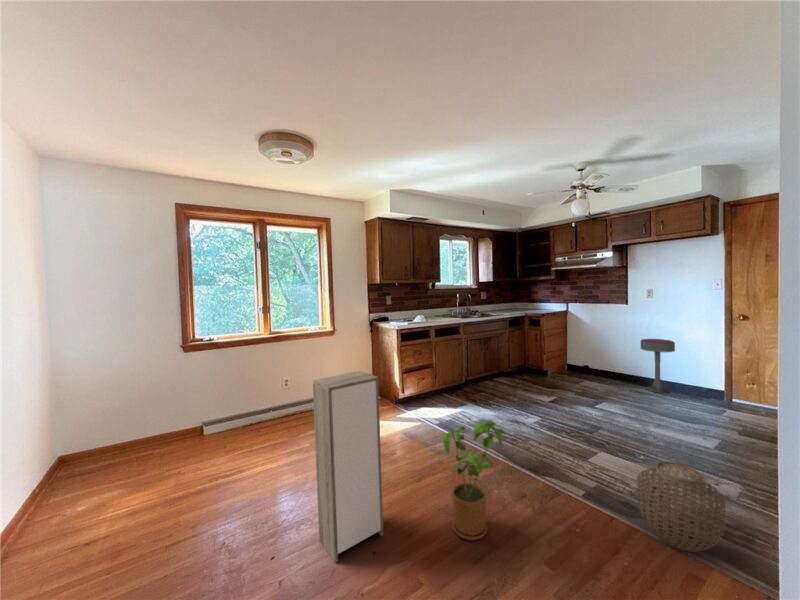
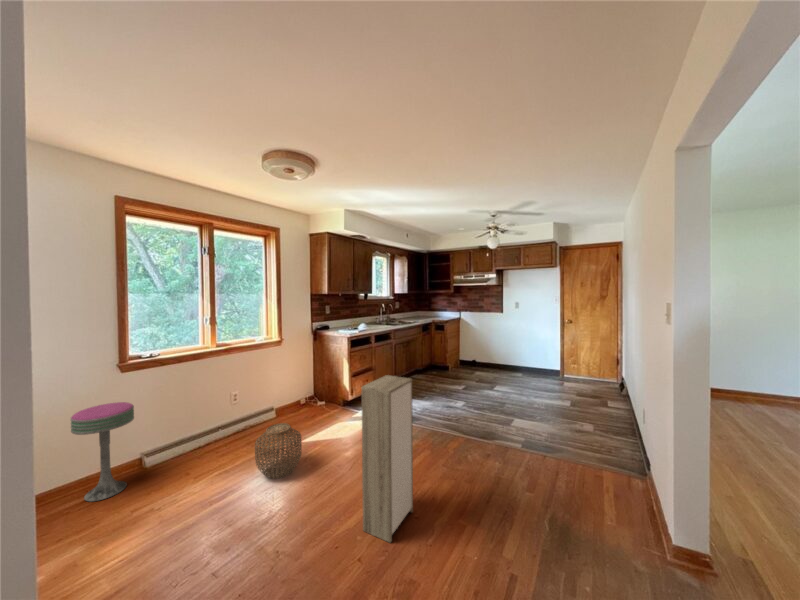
bar stool: present [641,339,675,393] -> present [71,402,134,502]
house plant: present [443,420,508,540] -> none [448,404,497,497]
woven basket: present [637,462,725,552] -> present [255,423,301,479]

